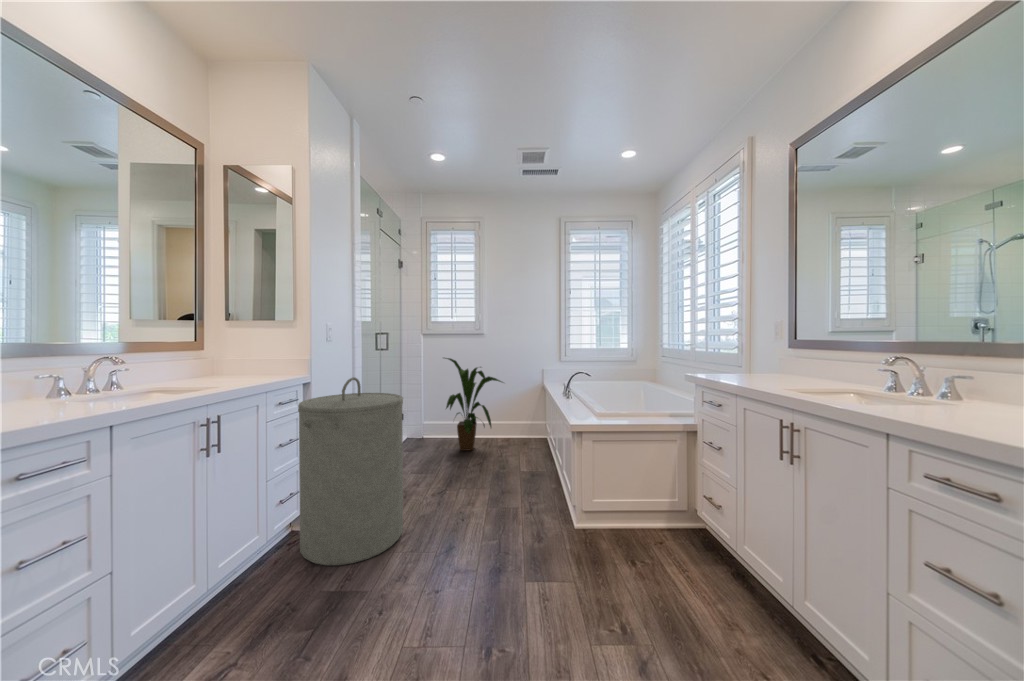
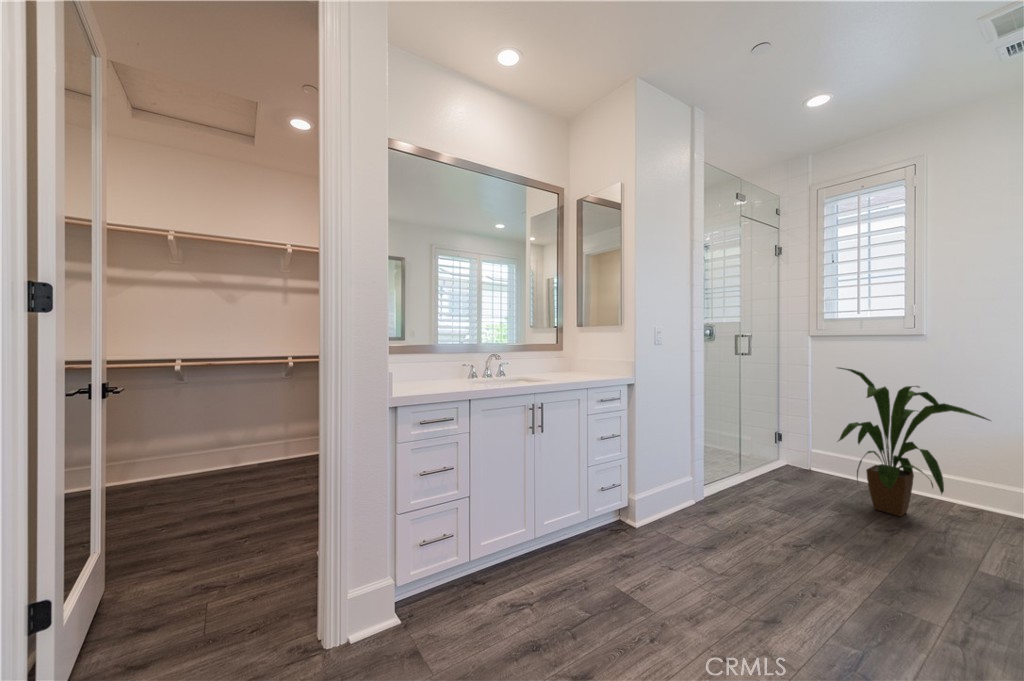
laundry hamper: present [298,377,403,565] -> none [607,384,724,588]

